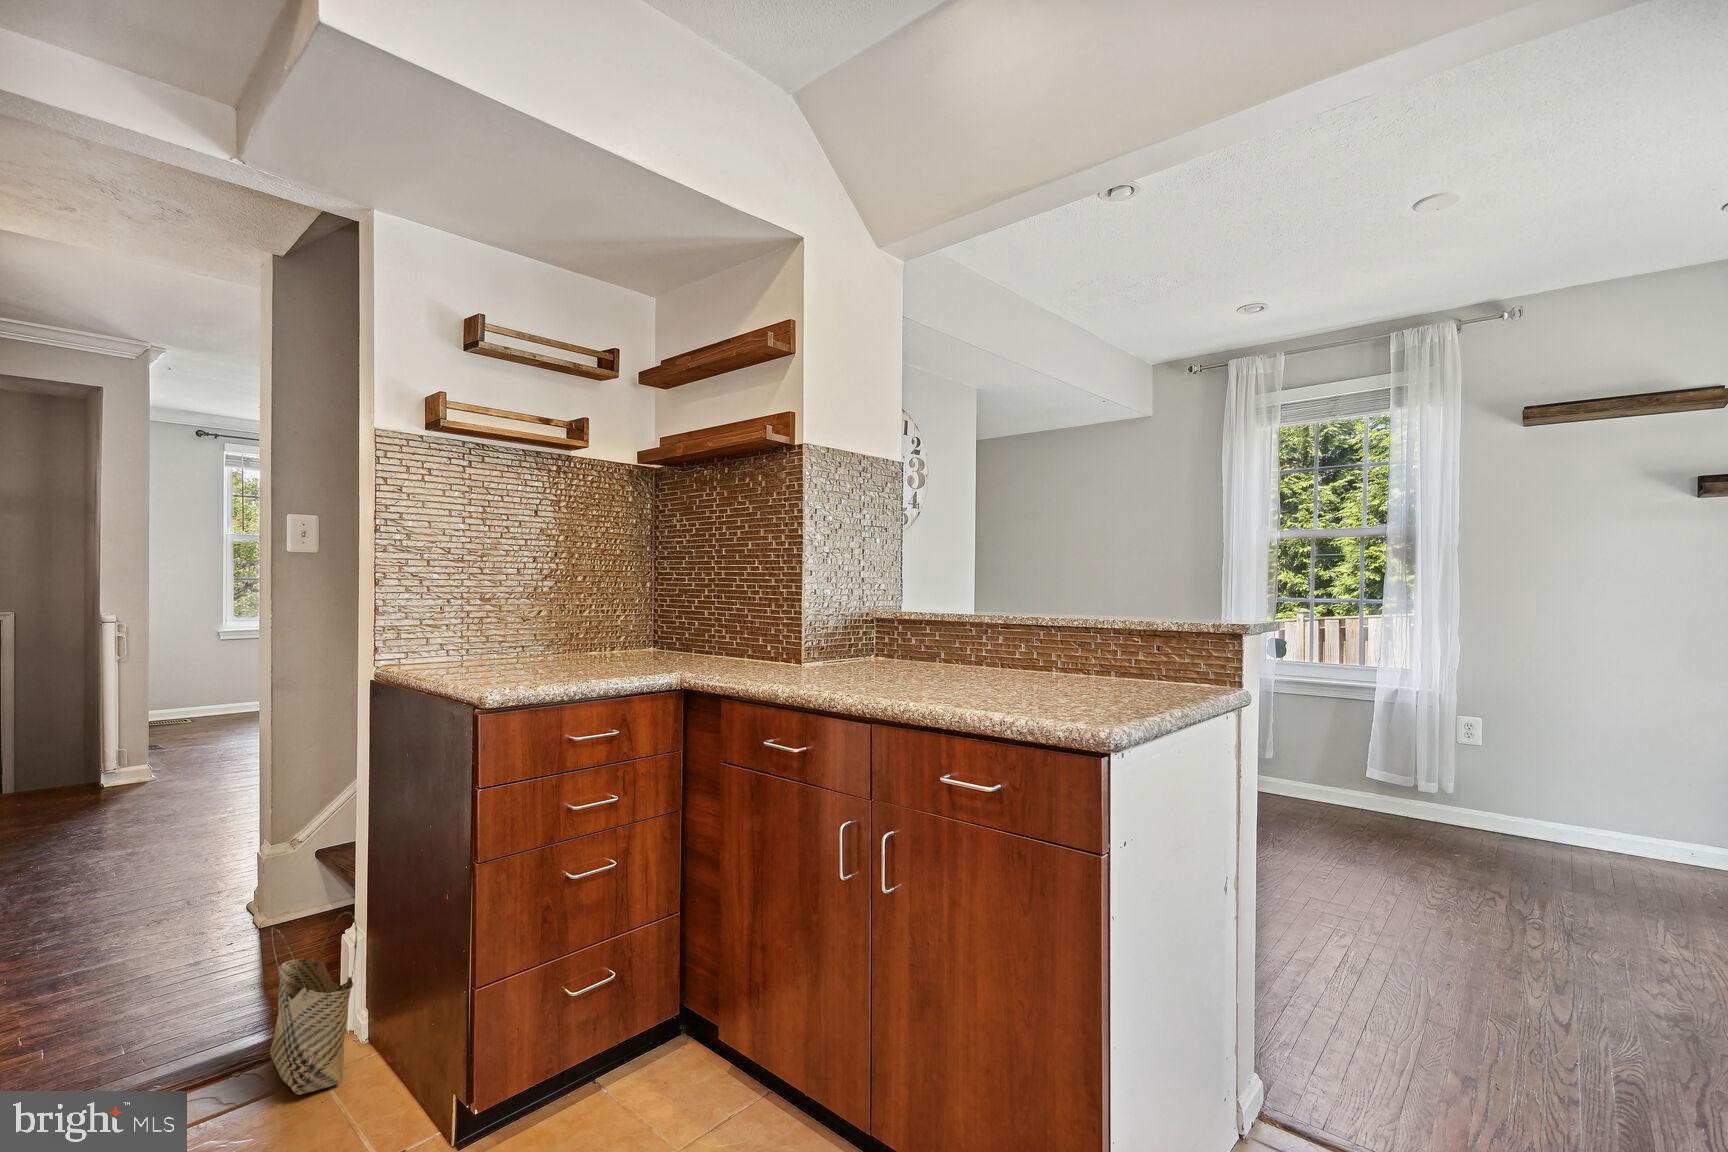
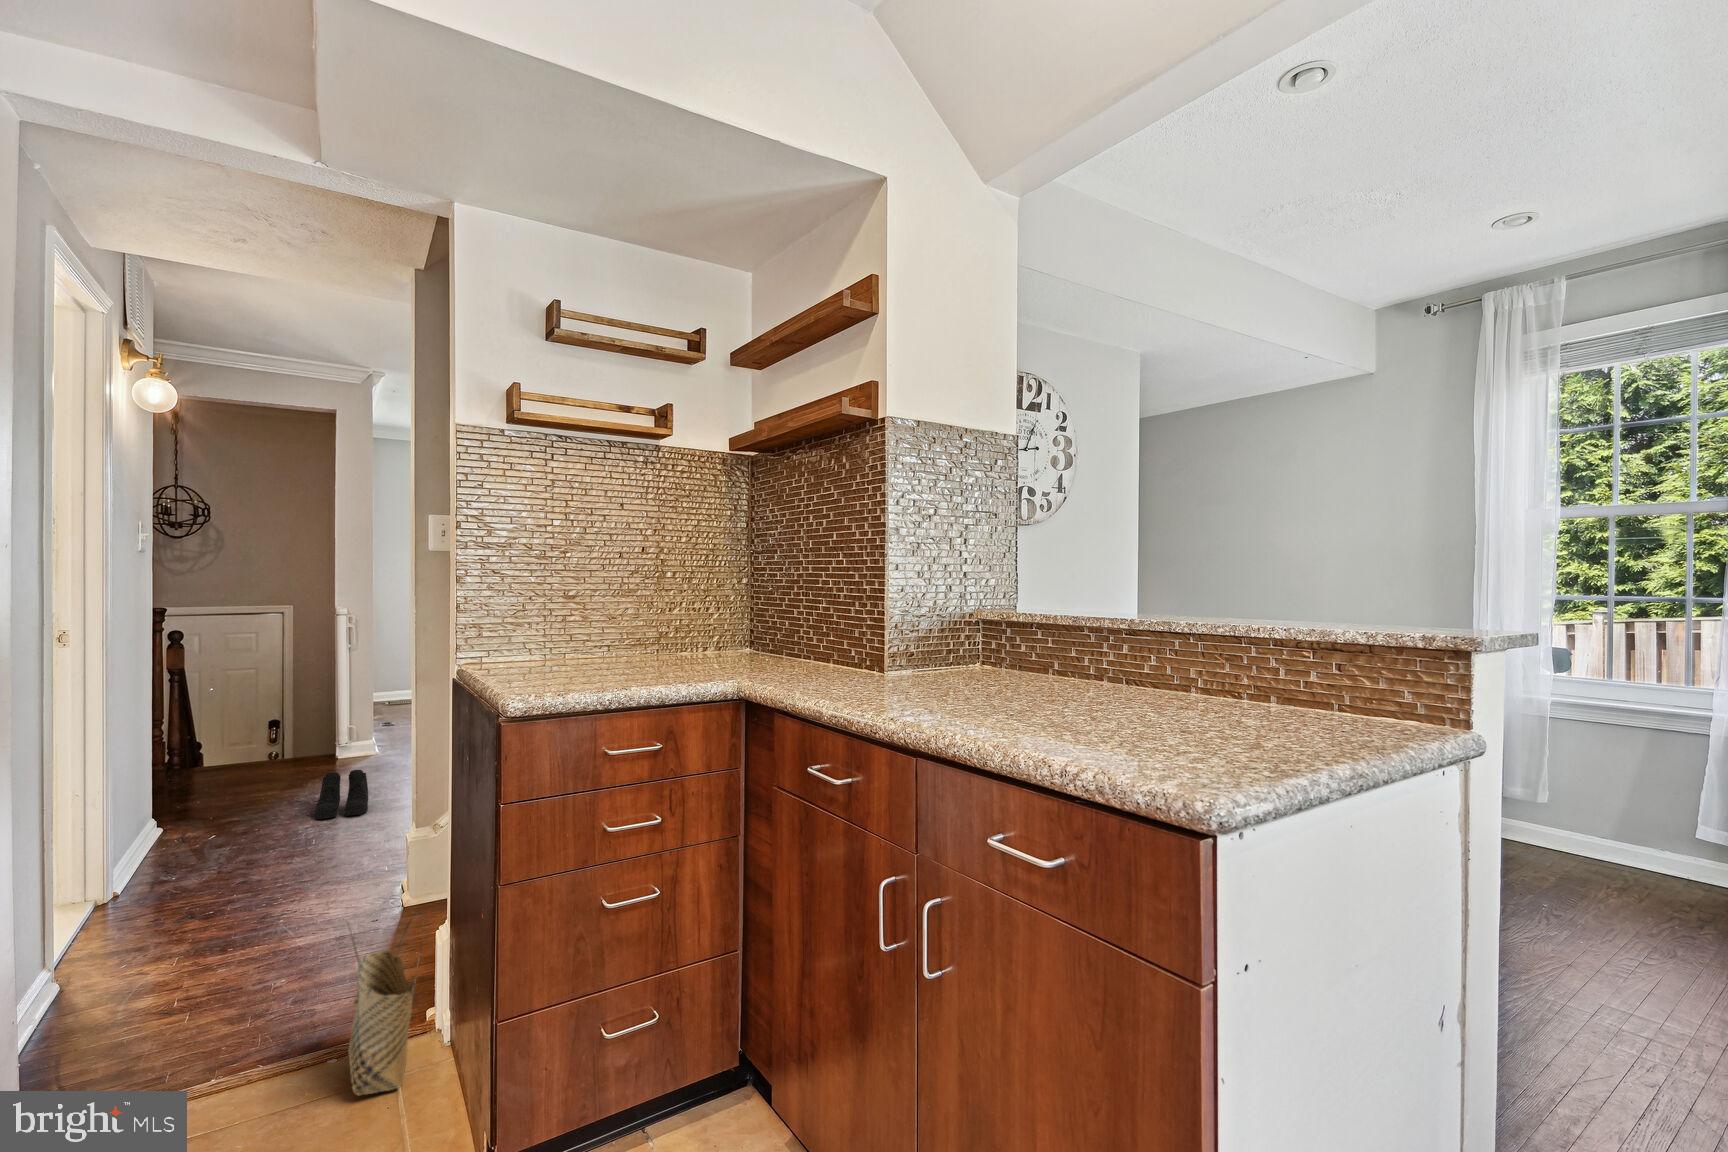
boots: none [84,798,152,857] -> present [315,770,368,819]

